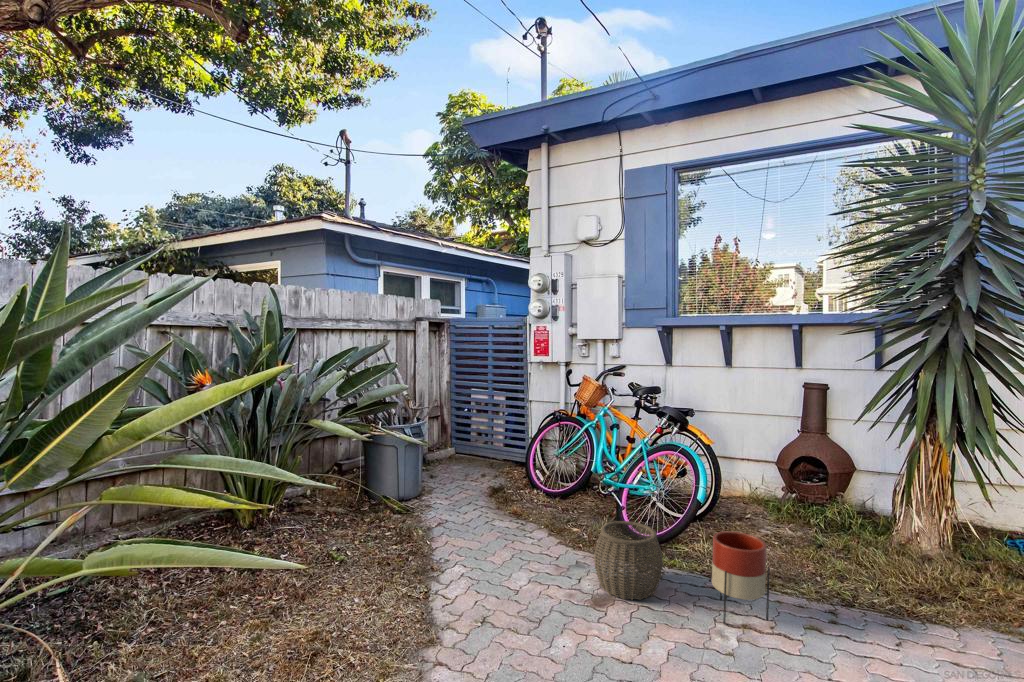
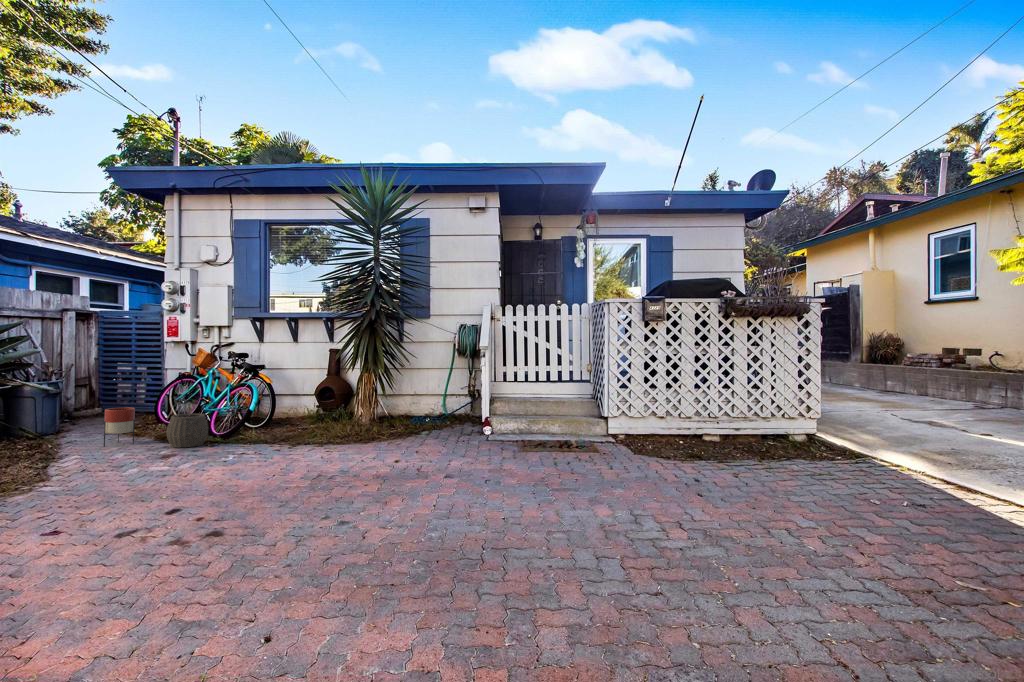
planter: present [712,531,770,624] -> present [104,407,135,447]

